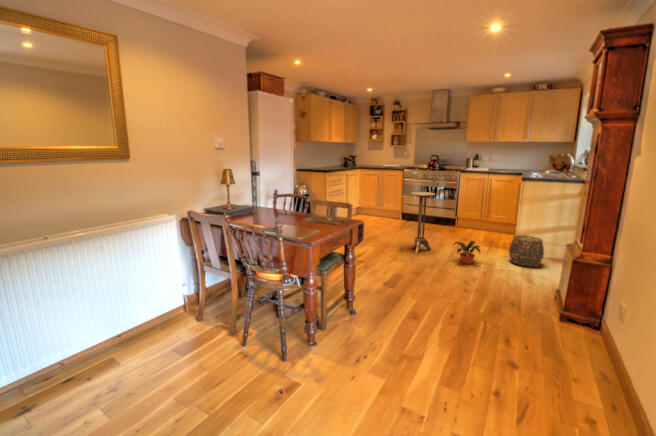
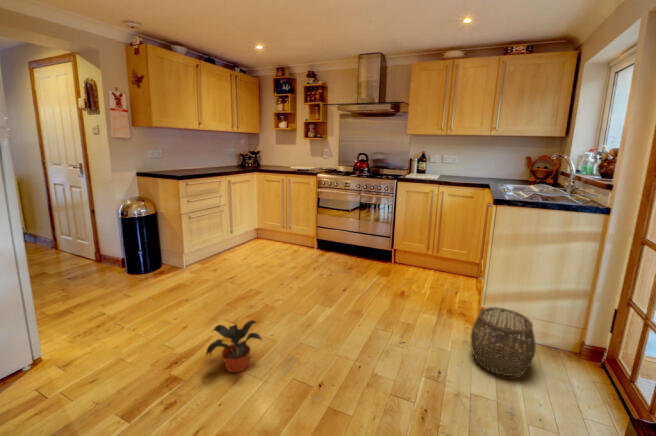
side table: present [411,192,435,254] -> none [294,222,338,341]
potted plant: present [454,241,480,264] -> present [206,320,262,372]

